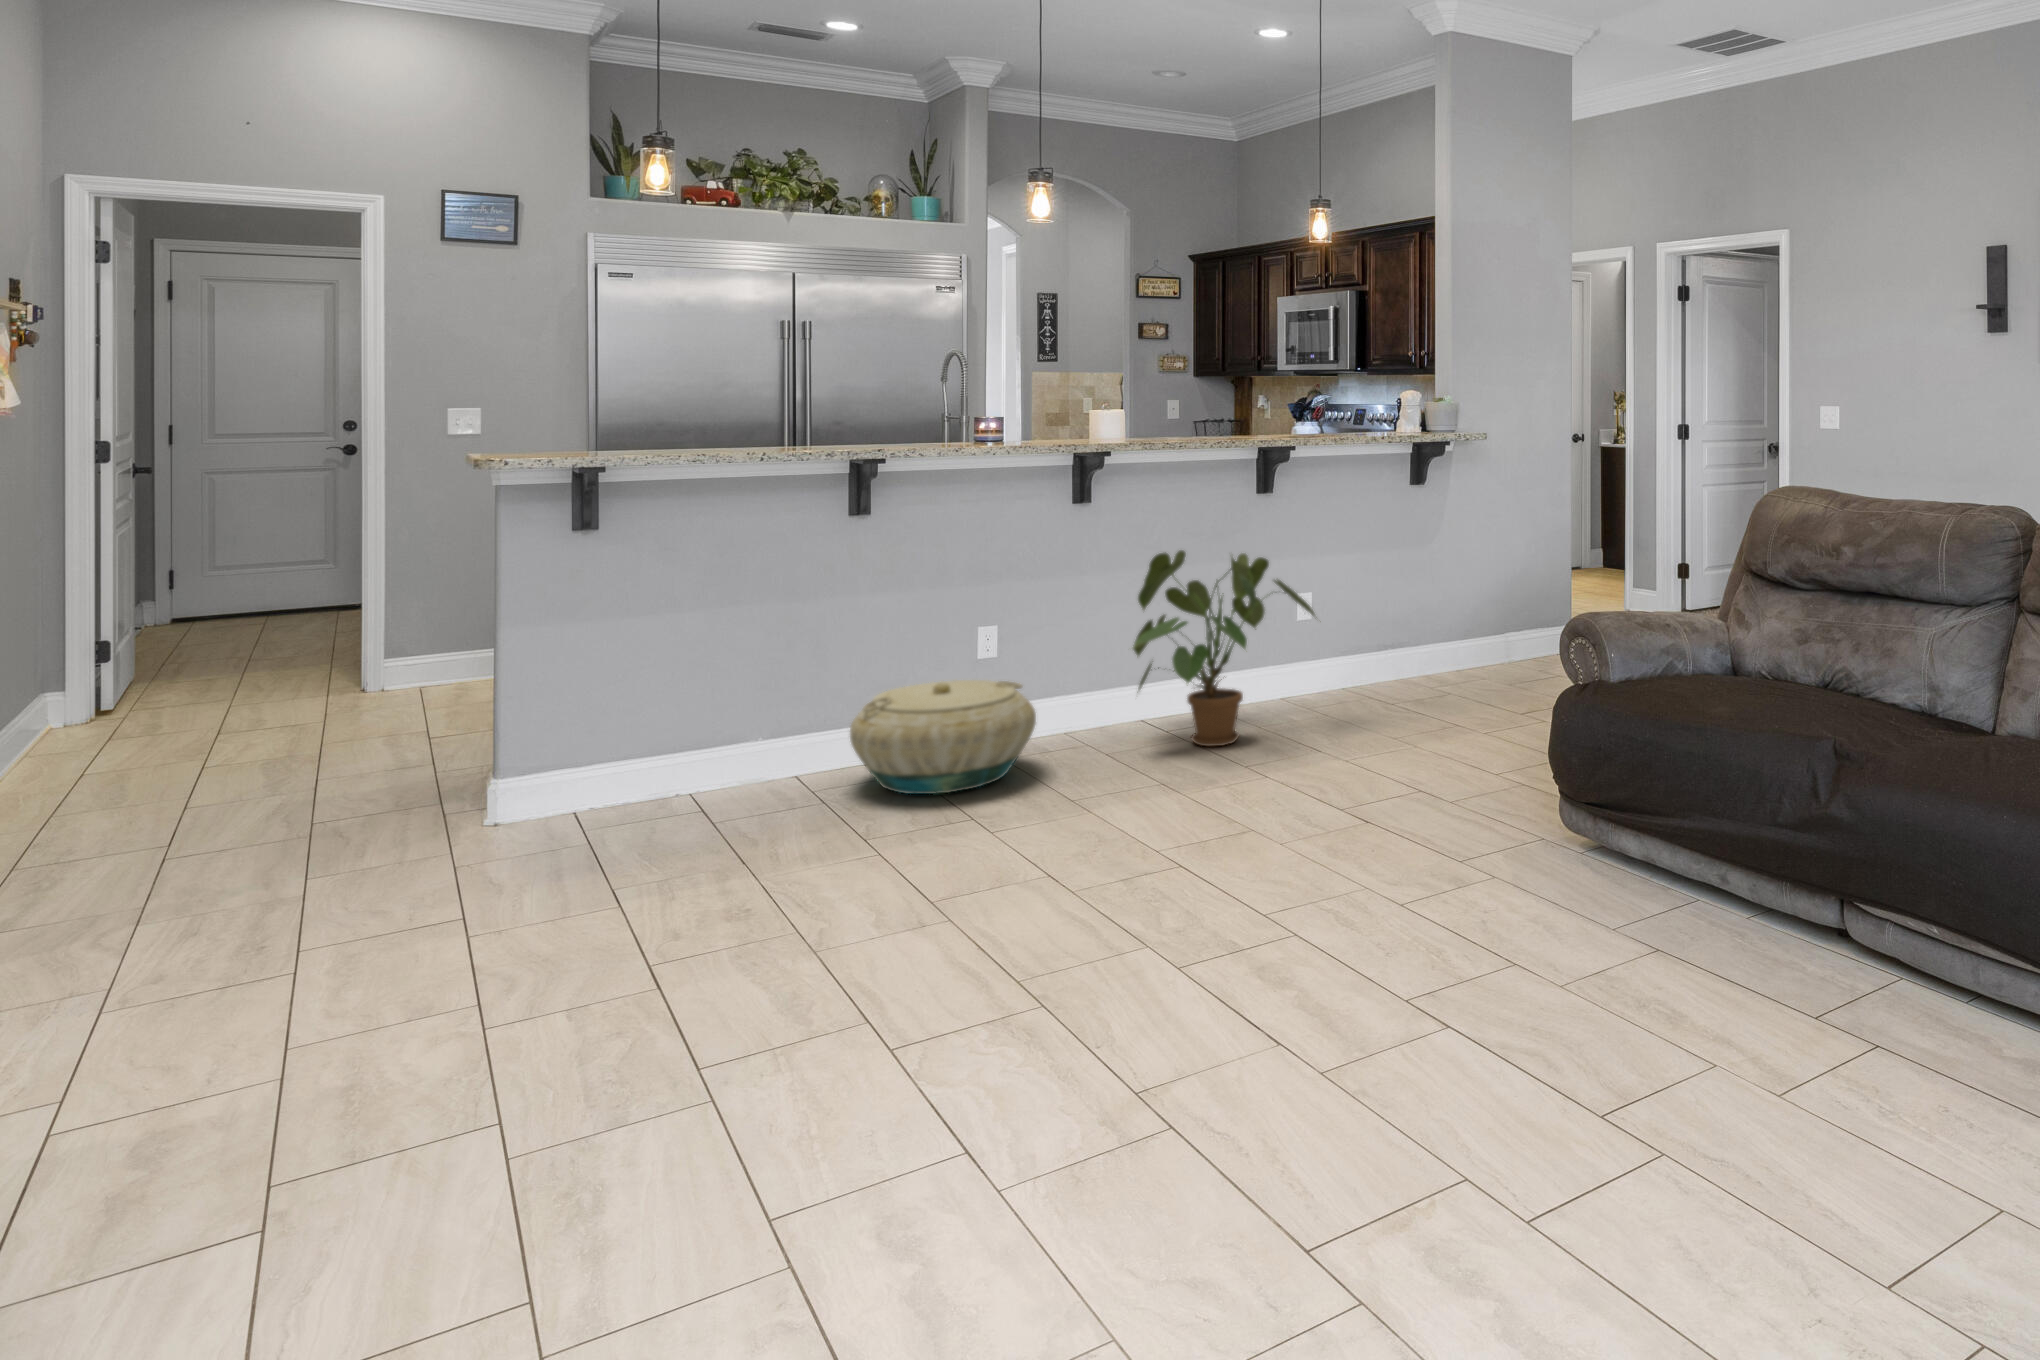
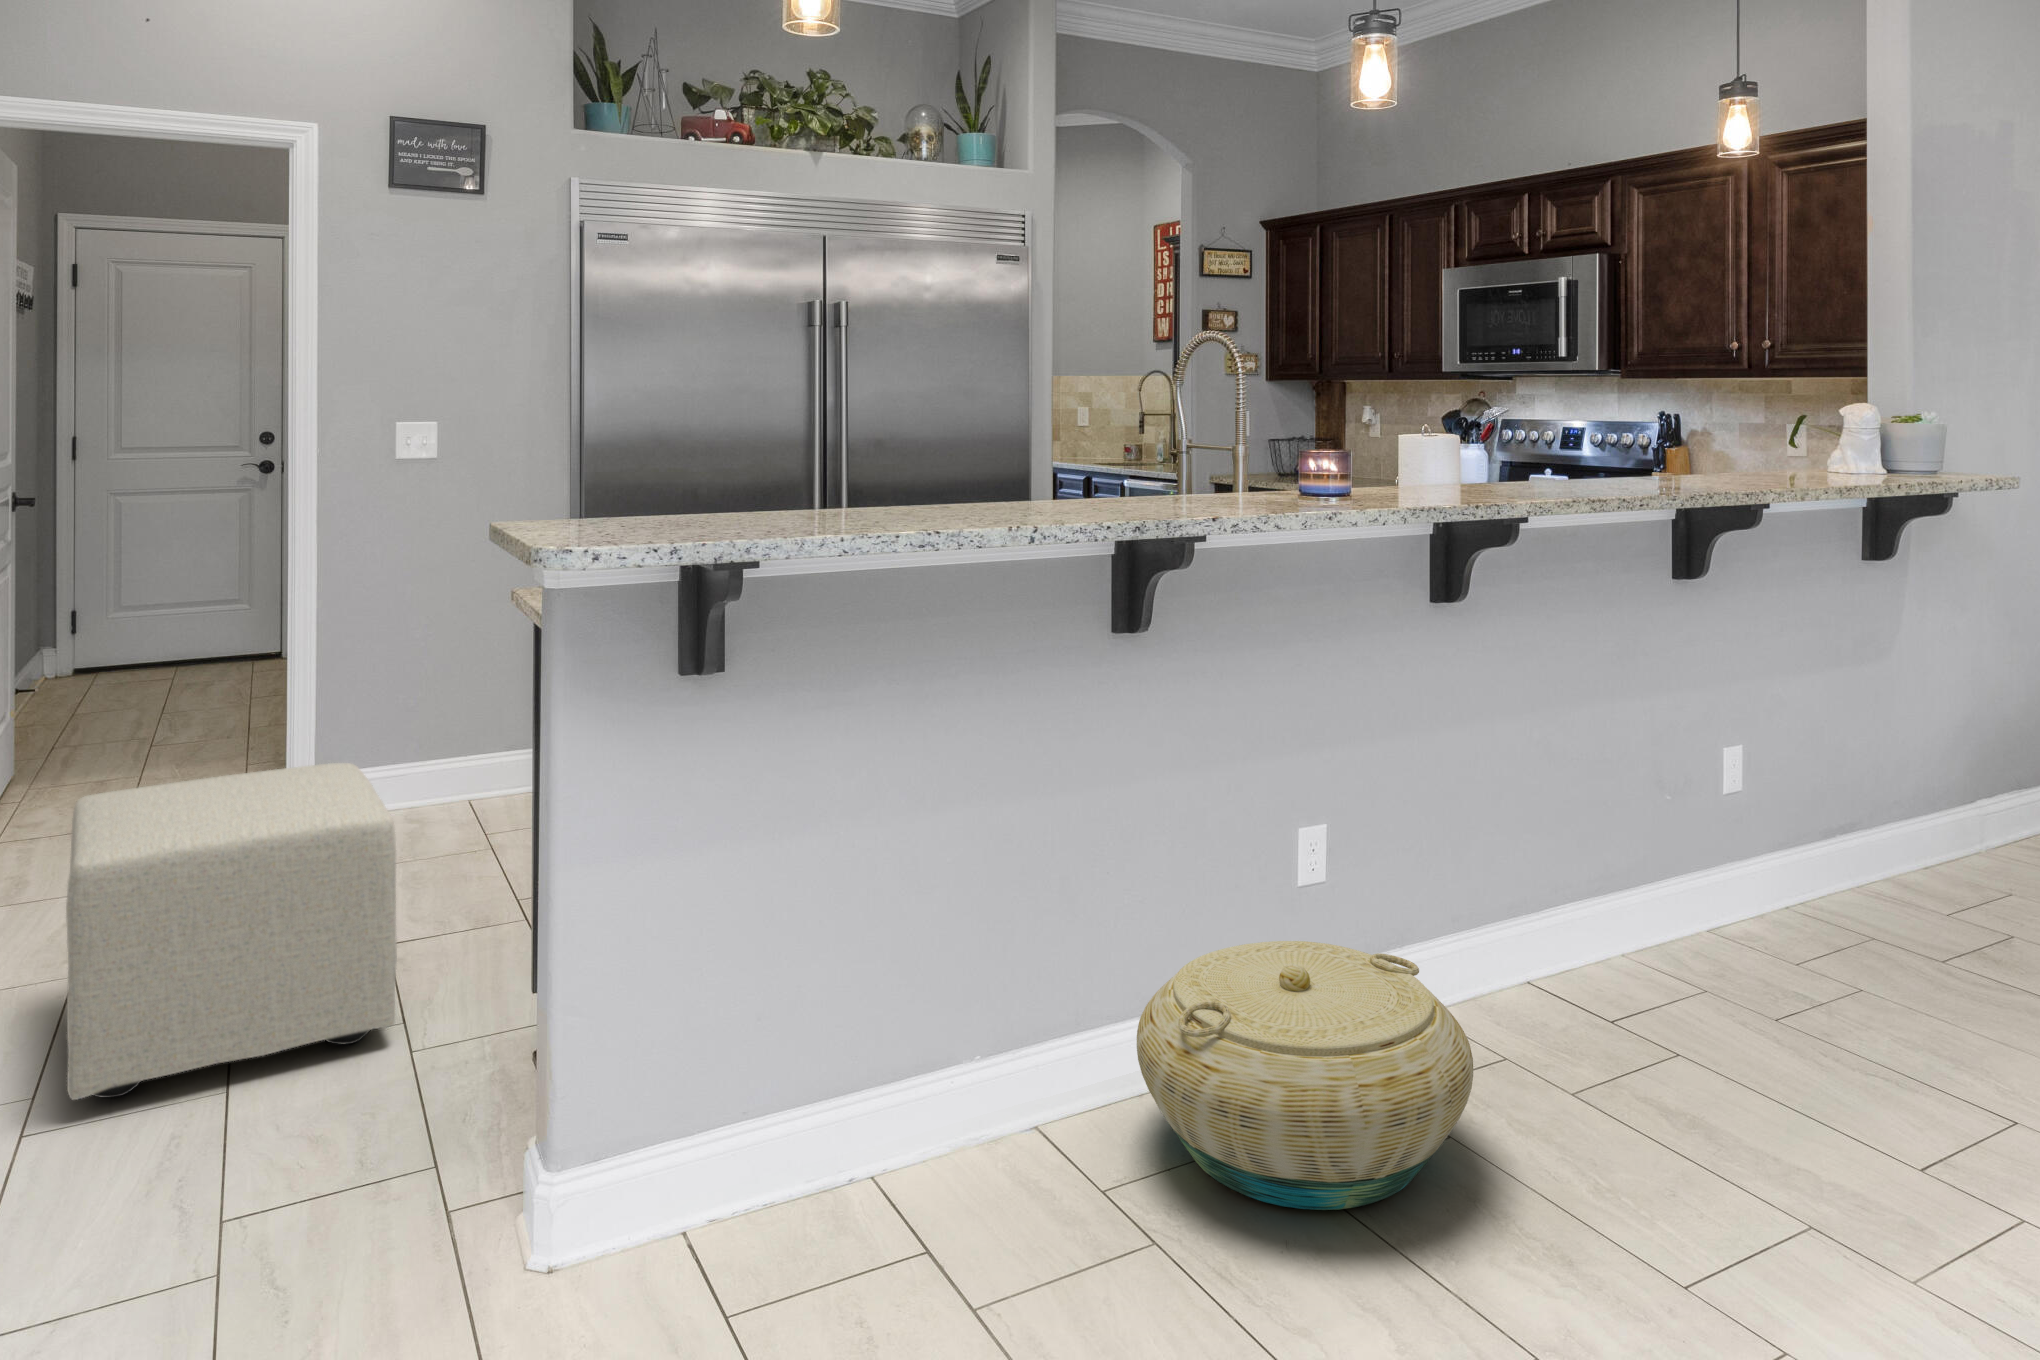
house plant: present [1133,550,1315,746] -> none [1518,691,1873,1080]
ottoman: none [198,619,421,797] -> present [66,763,397,1100]

